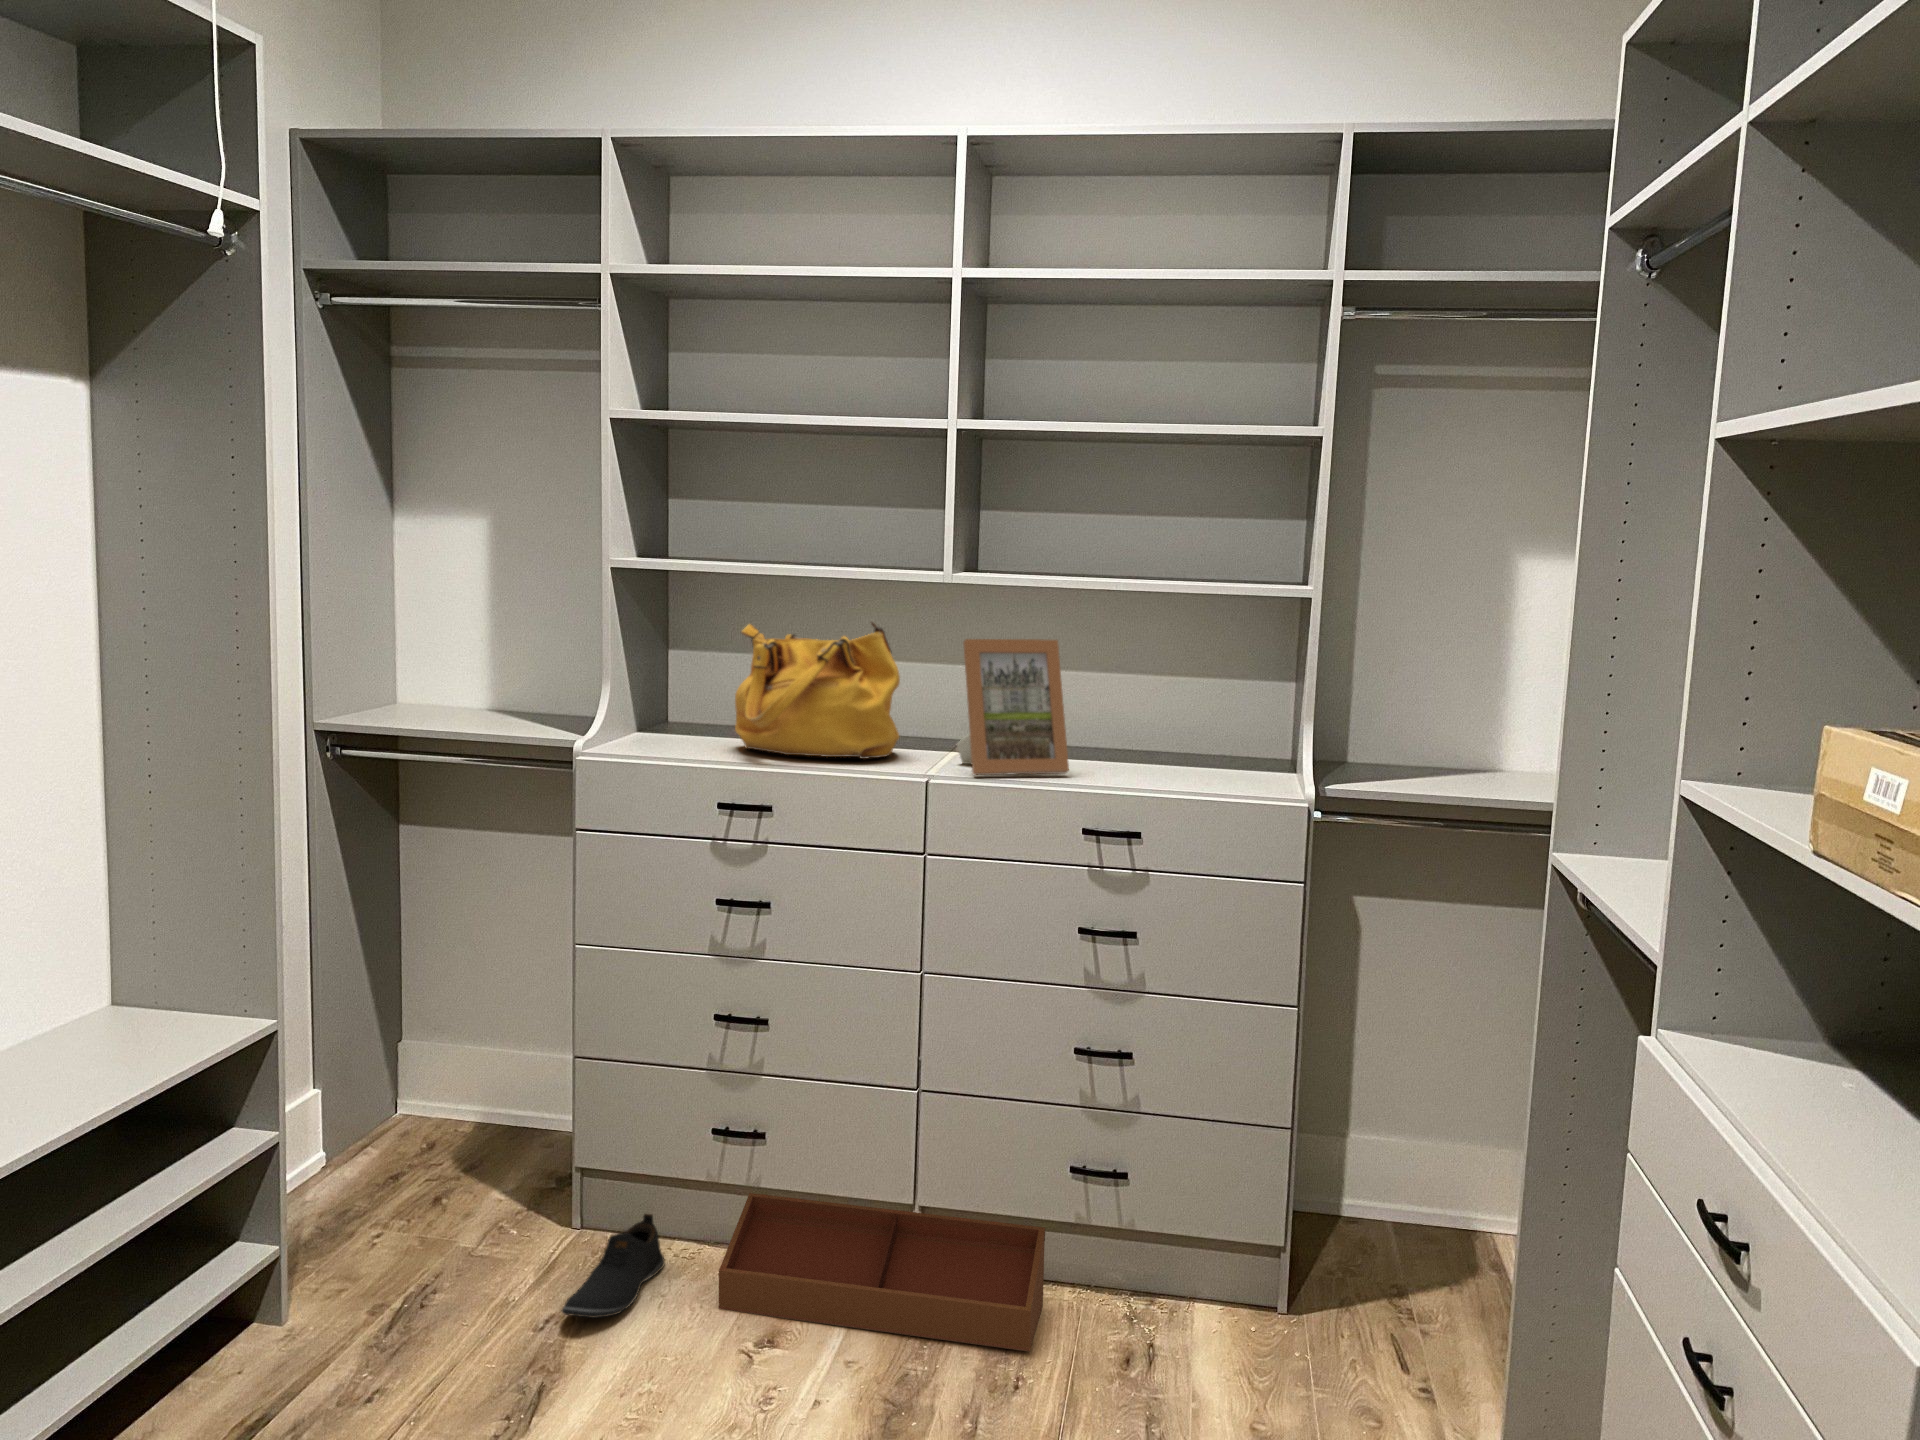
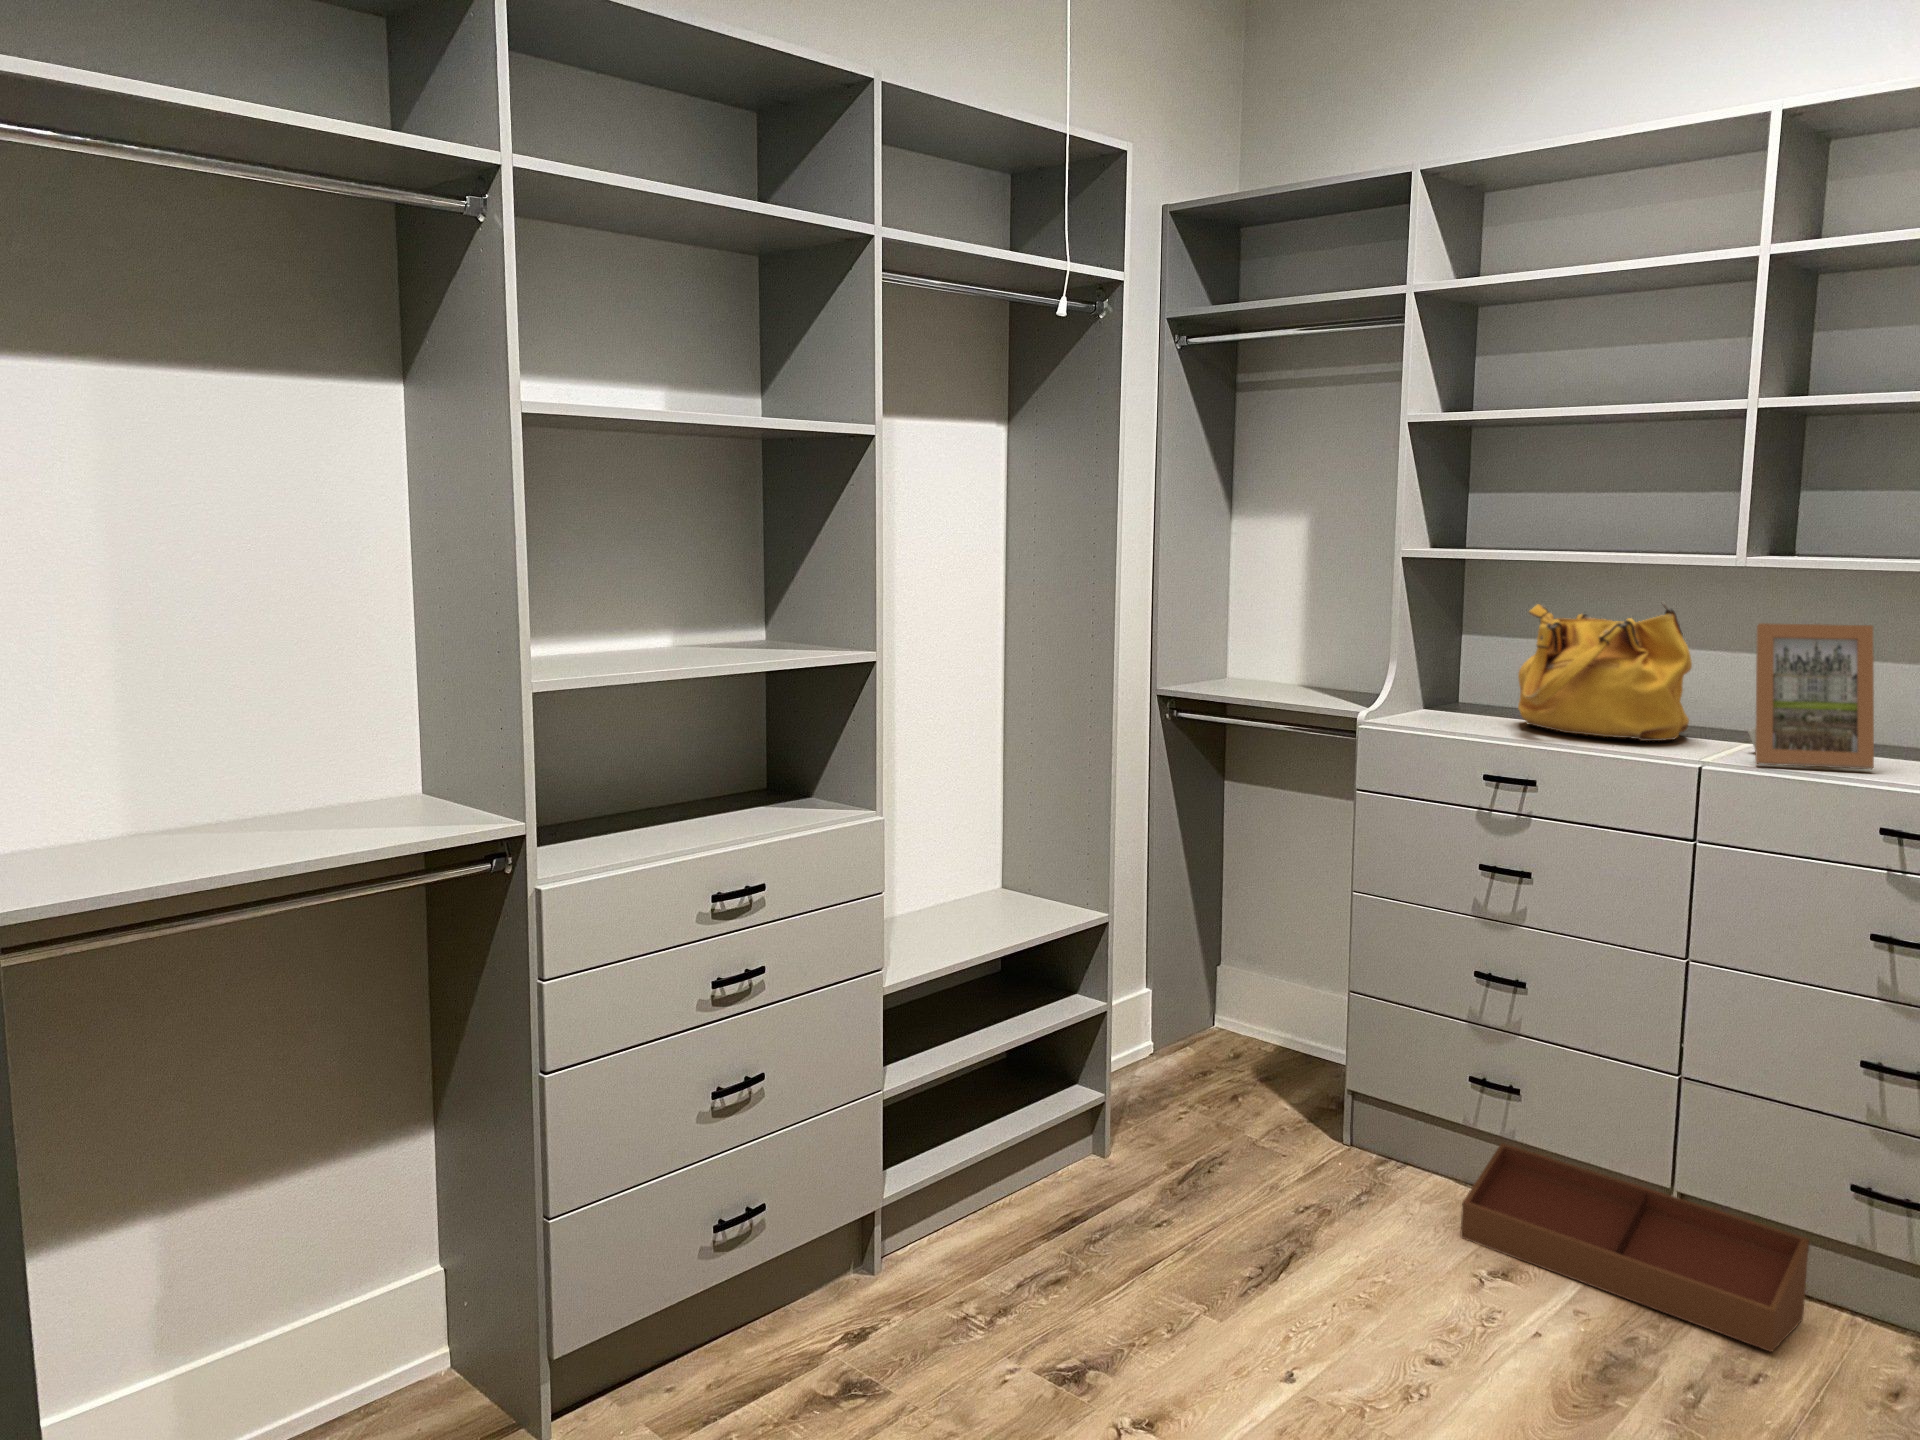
shoe: present [562,1214,665,1318] -> none [1319,1142,1419,1217]

